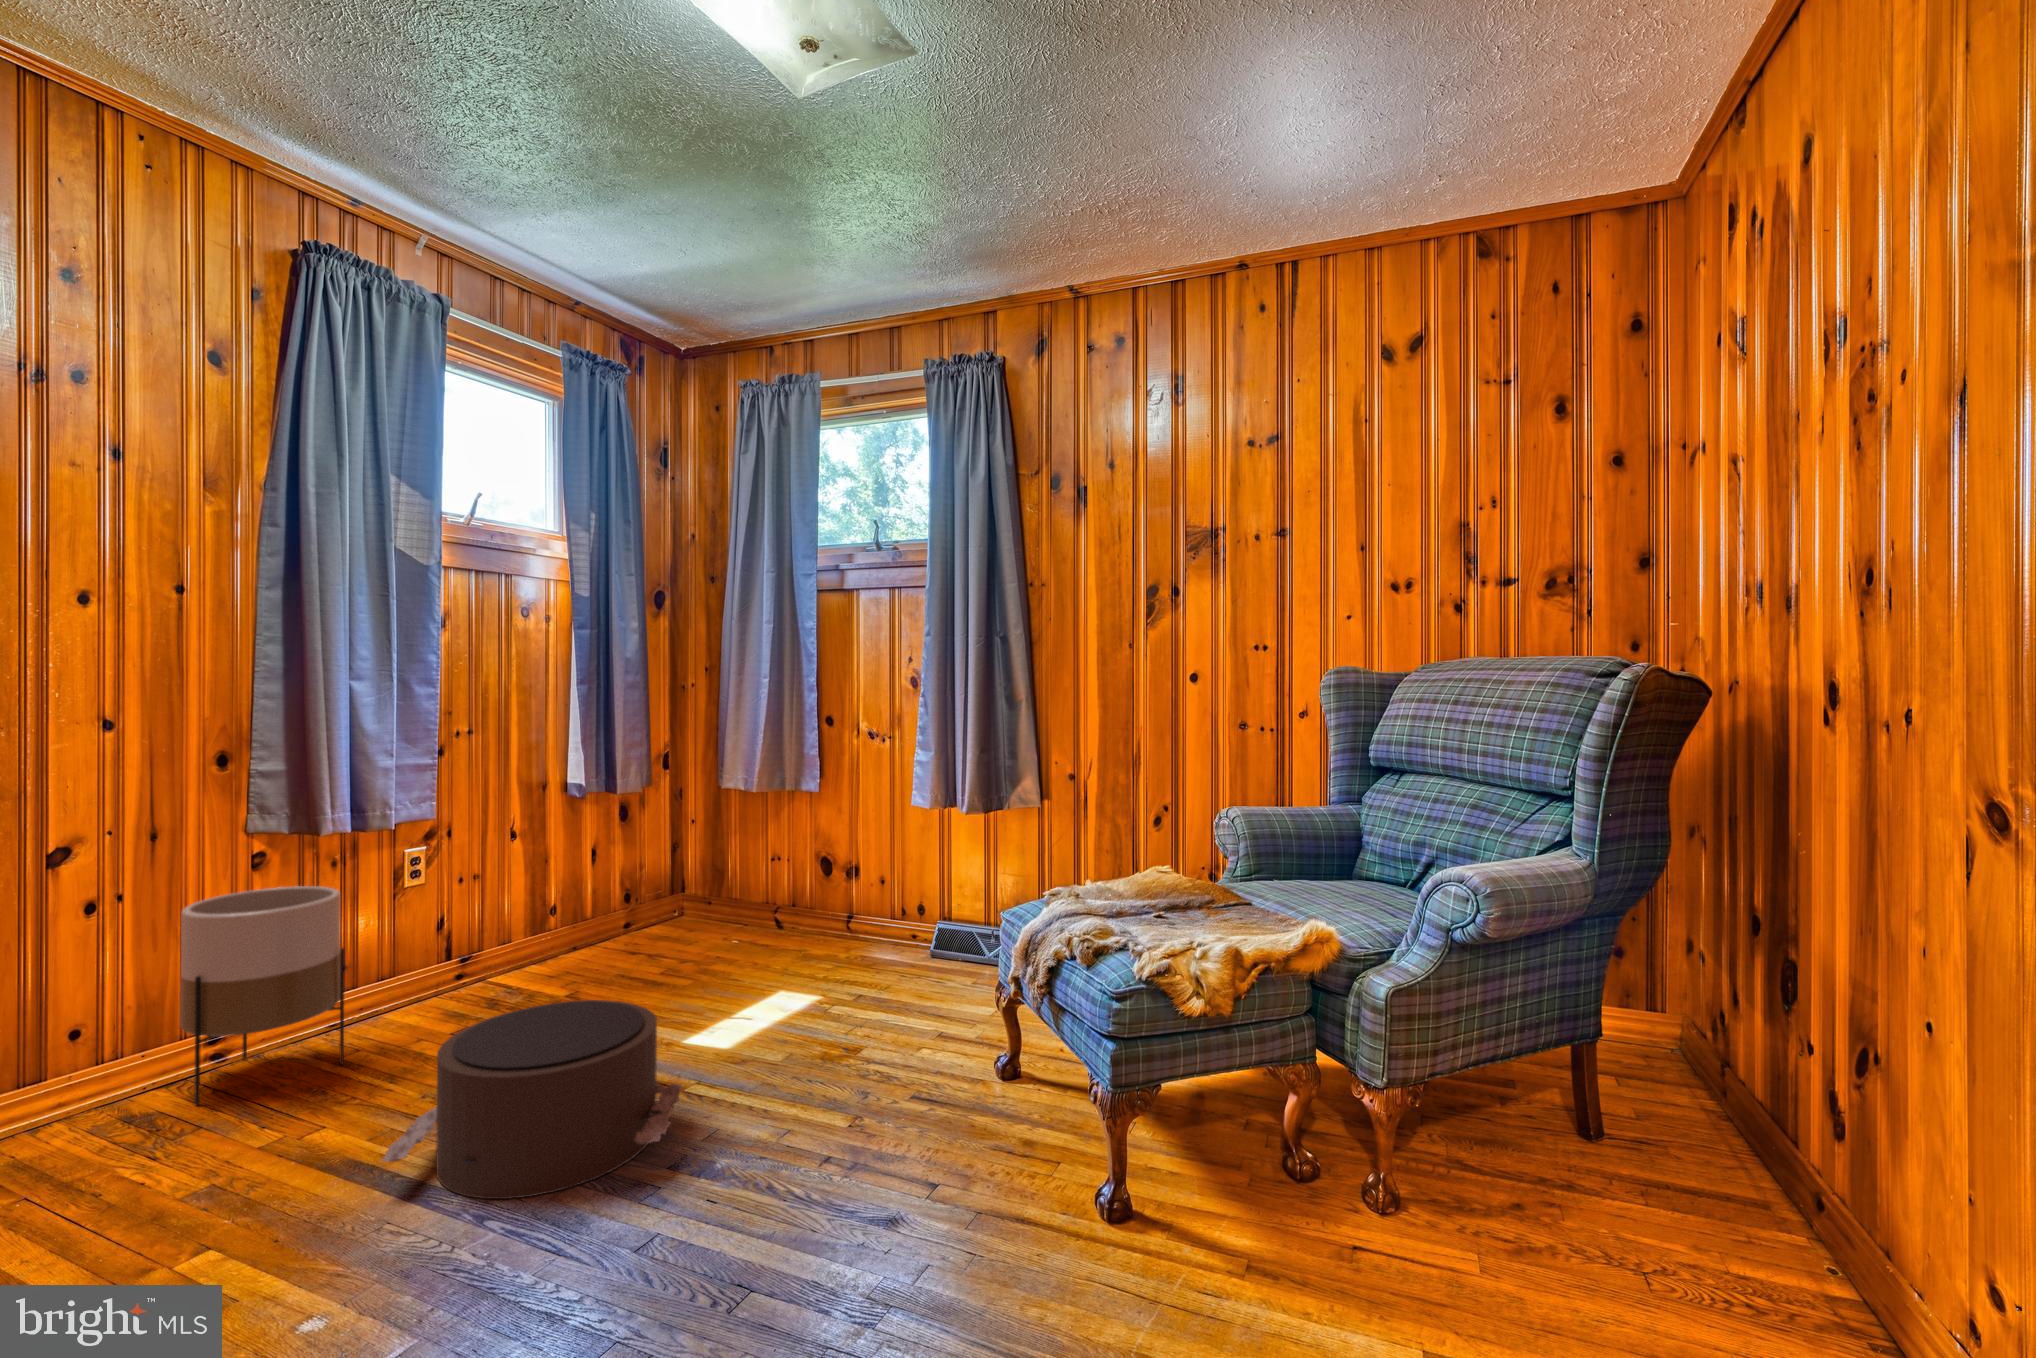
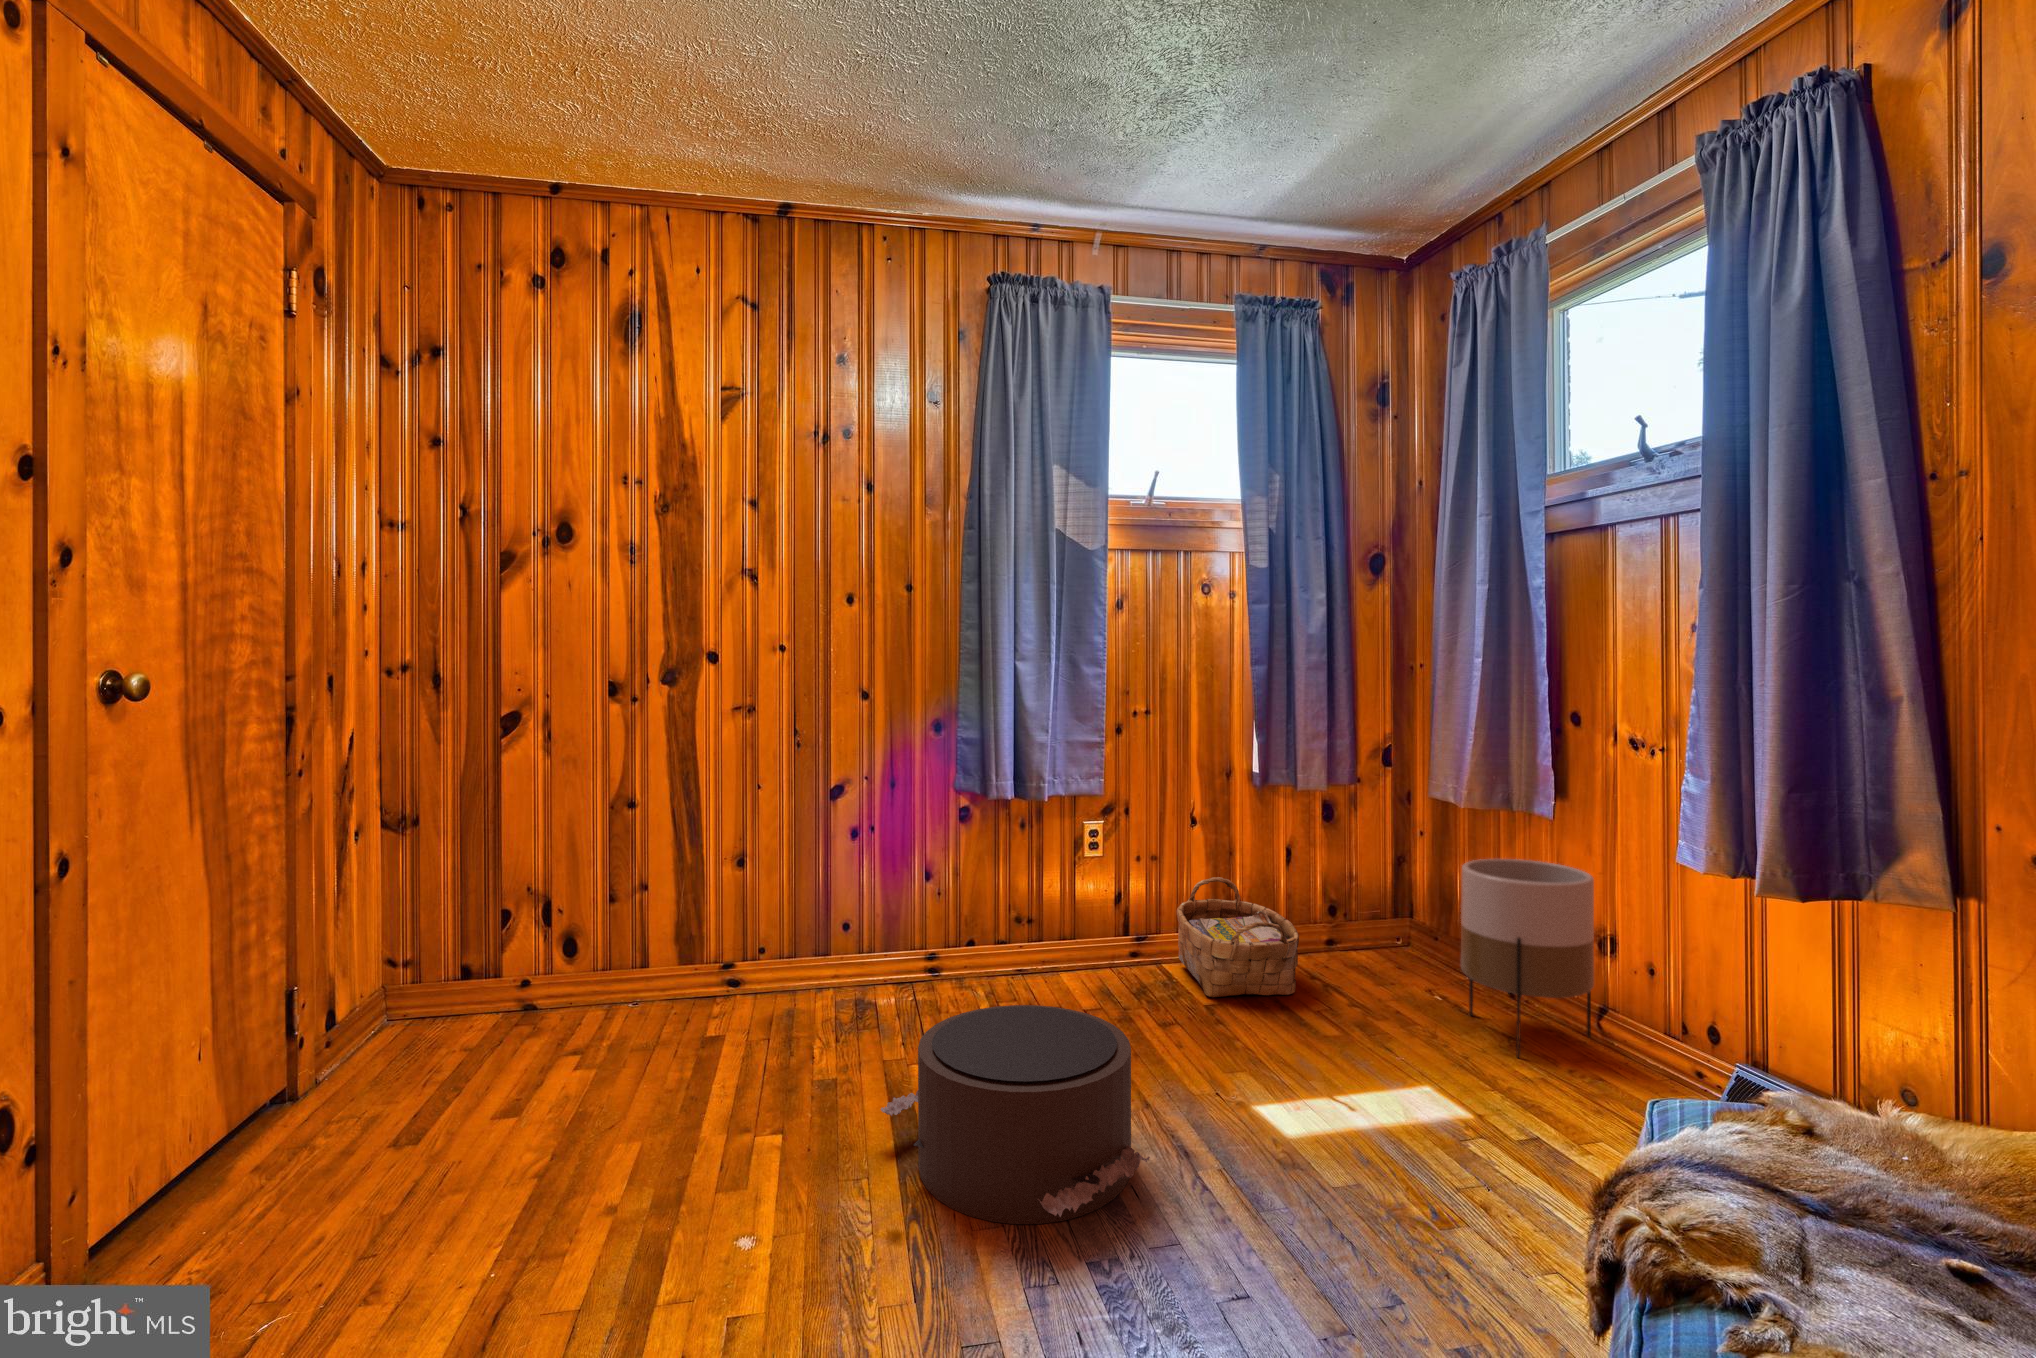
woven basket: none [509,883,641,989] -> present [1177,877,1299,997]
planter: present [180,886,345,1105] -> present [1461,859,1594,1058]

